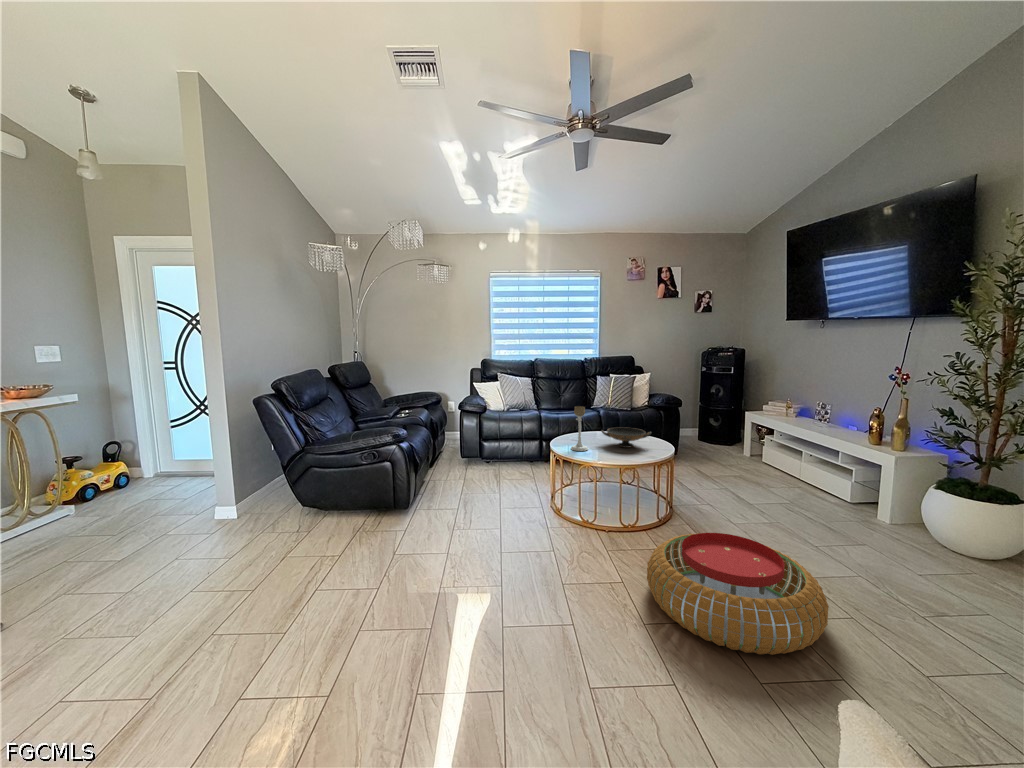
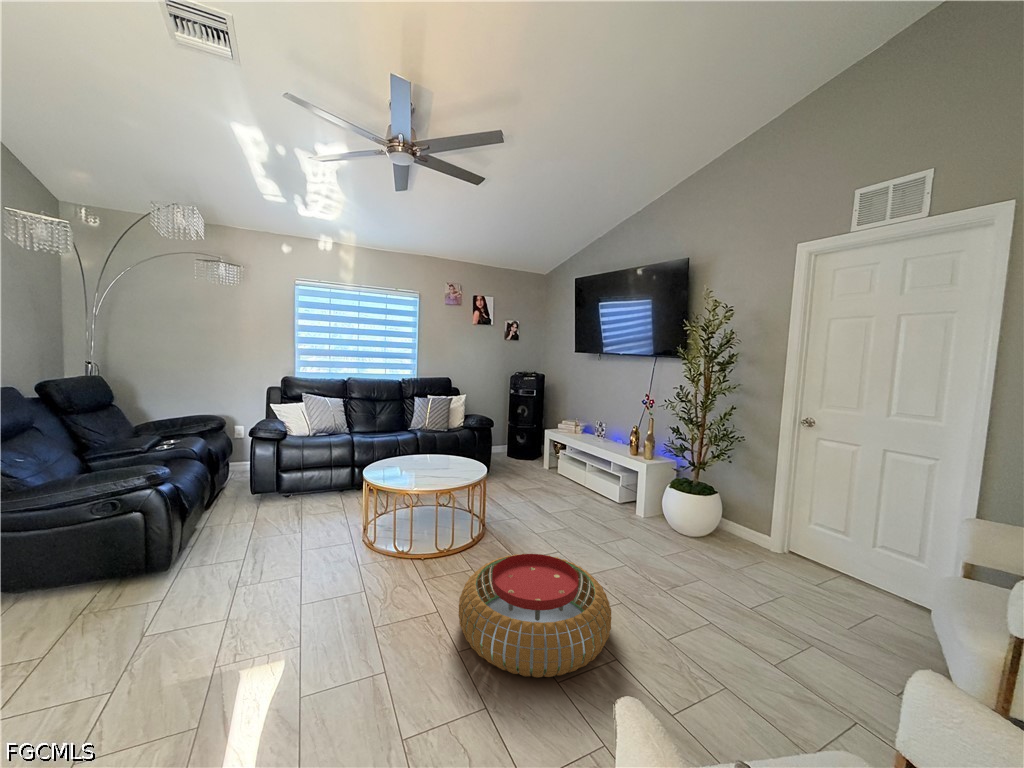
candle holder: present [571,406,588,451] -> none [384,432,403,480]
decorative bowl: present [601,428,651,448] -> none [417,451,466,472]

